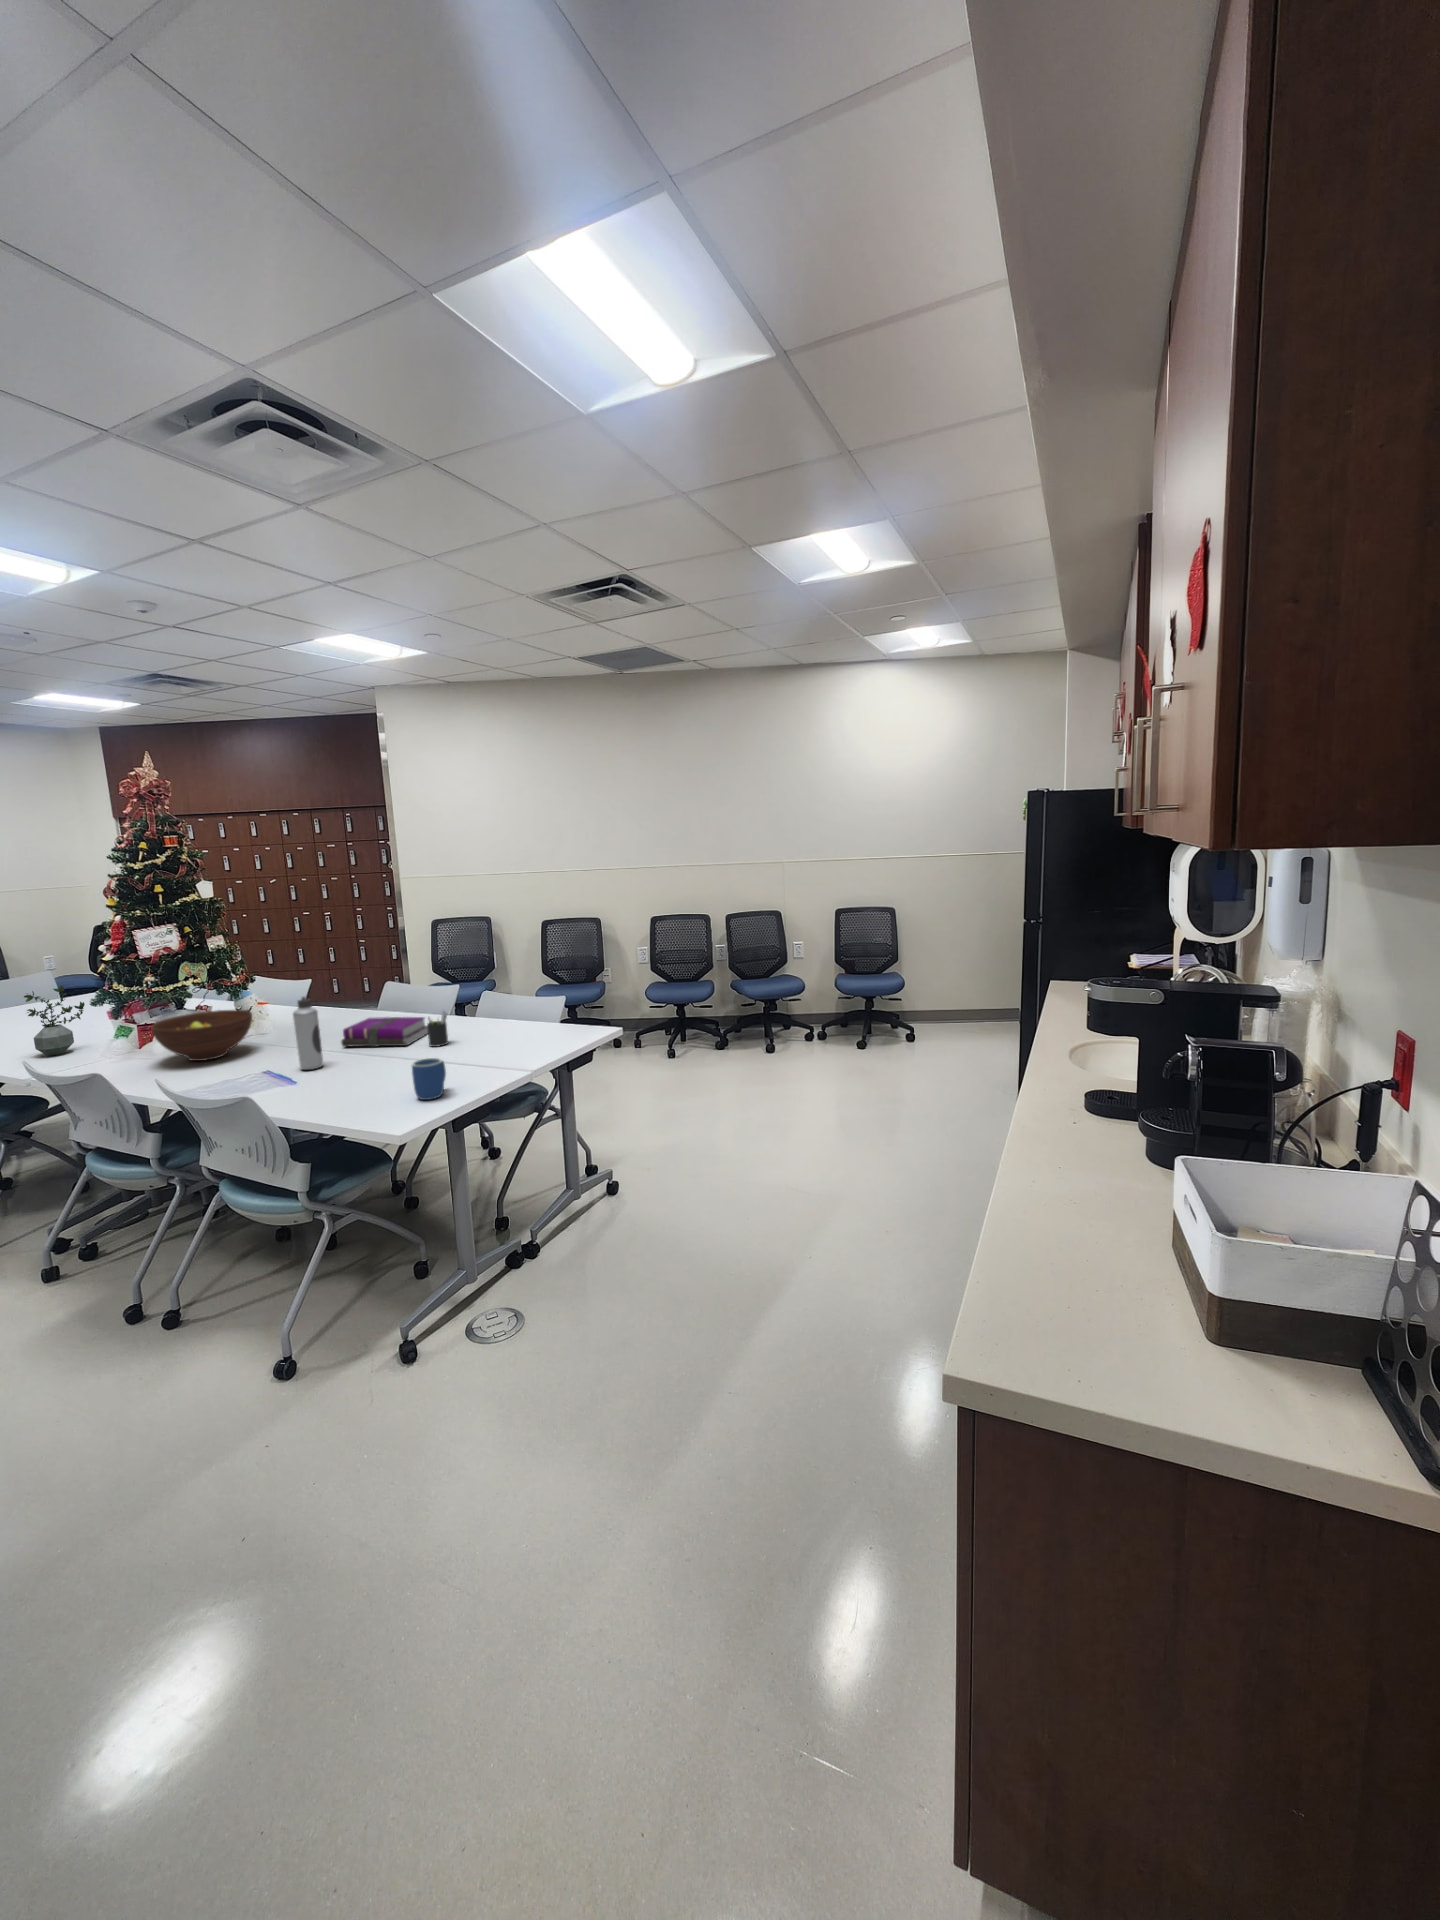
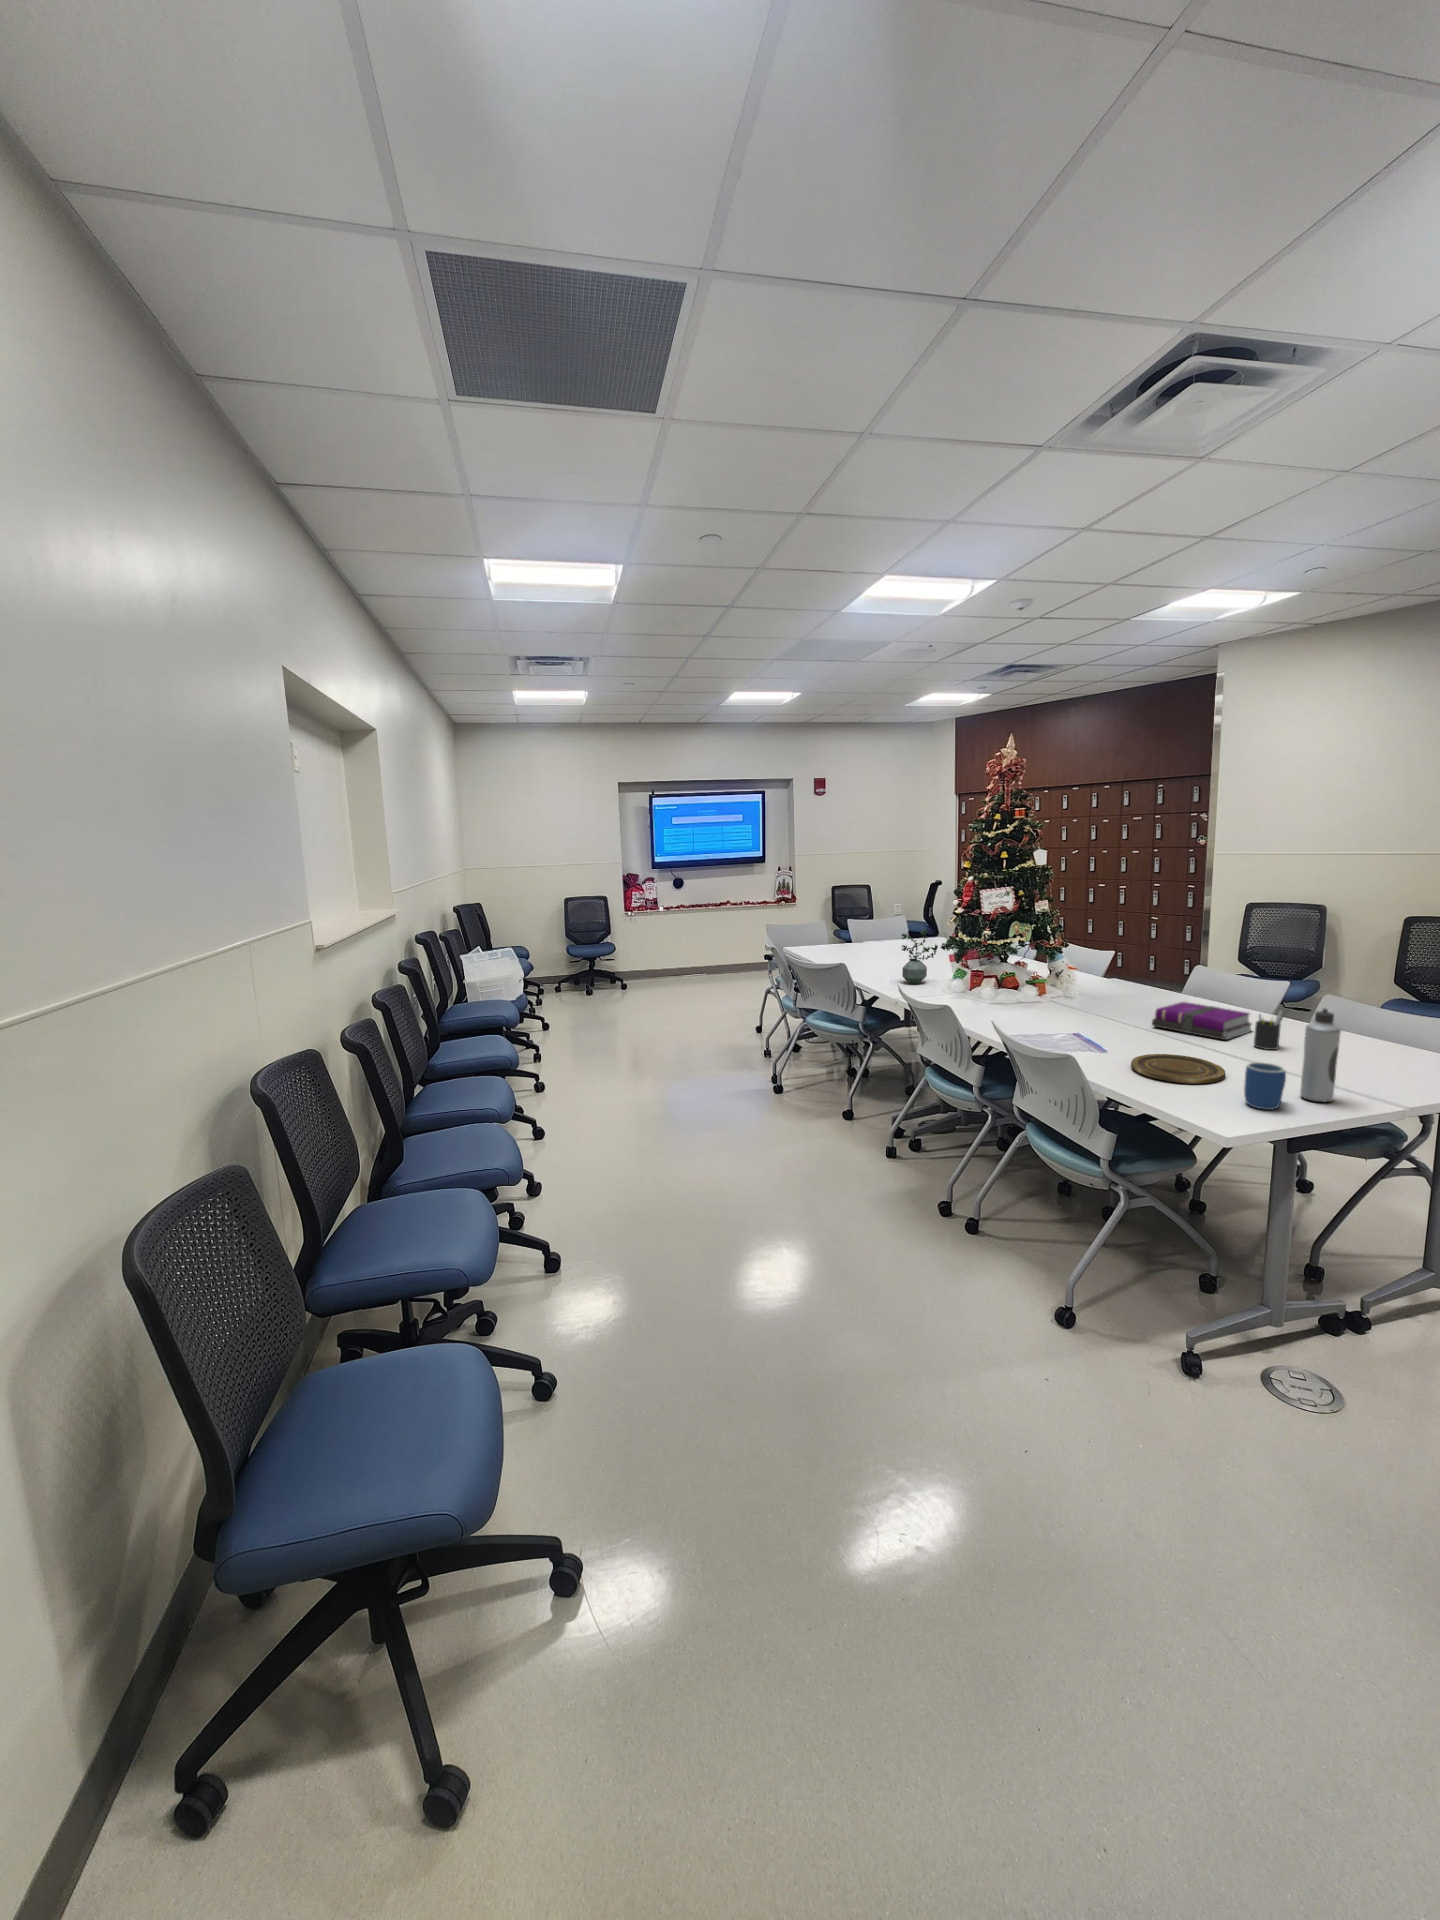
water bottle: present [293,997,323,1070] -> present [1300,1008,1341,1102]
fruit bowl: present [151,1010,252,1061] -> none [987,969,1069,1012]
plate: none [317,1068,403,1097] -> present [1131,1054,1225,1084]

